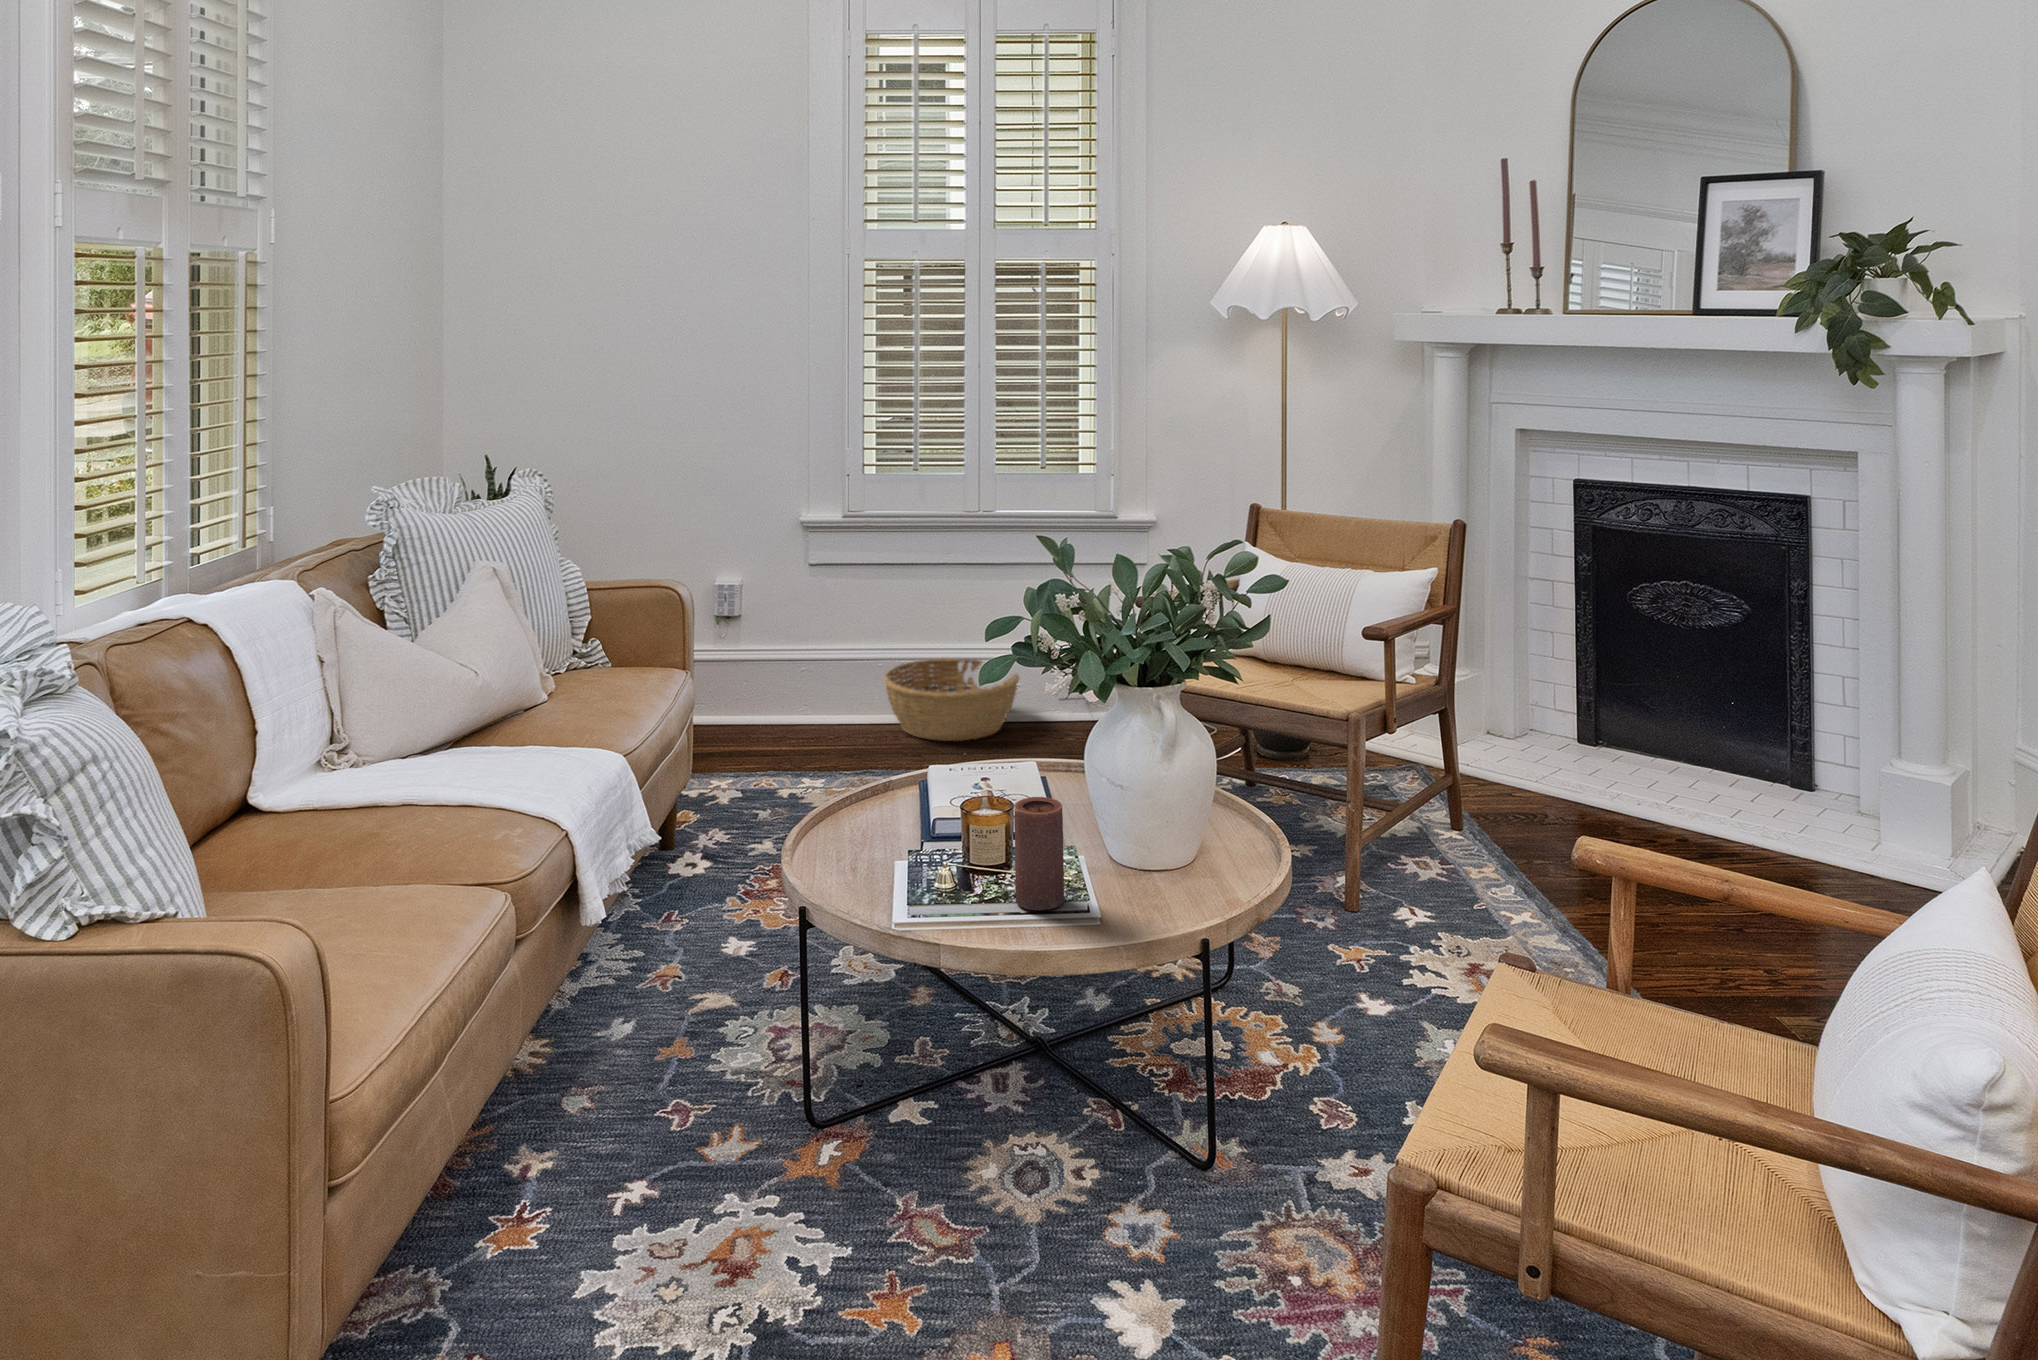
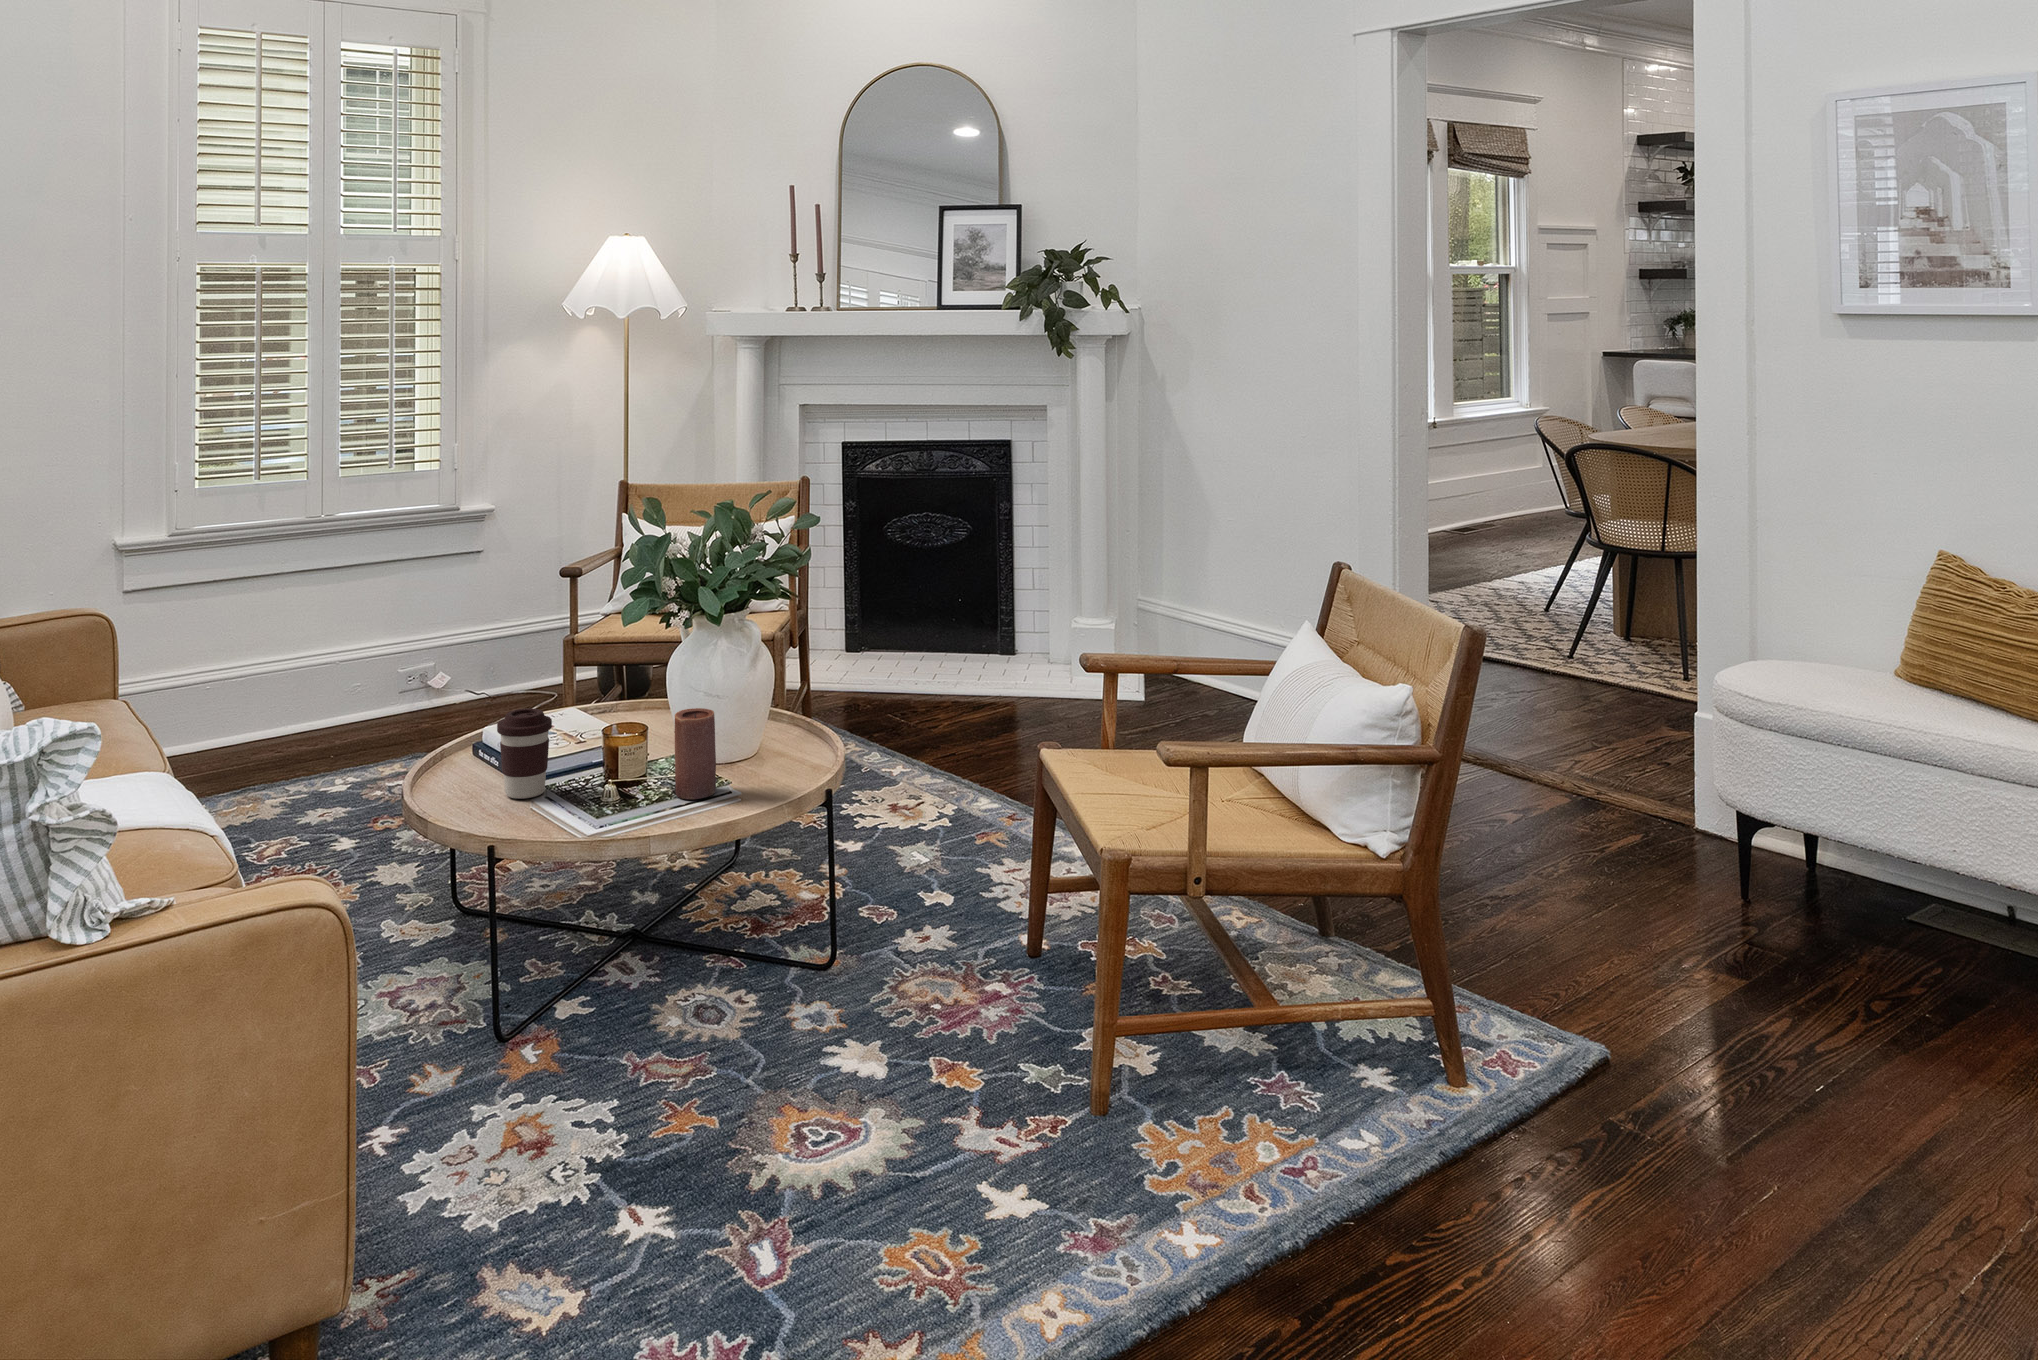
basket: present [884,658,1019,741] -> none [226,674,375,757]
coffee cup: none [850,757,910,860] -> present [497,708,552,799]

